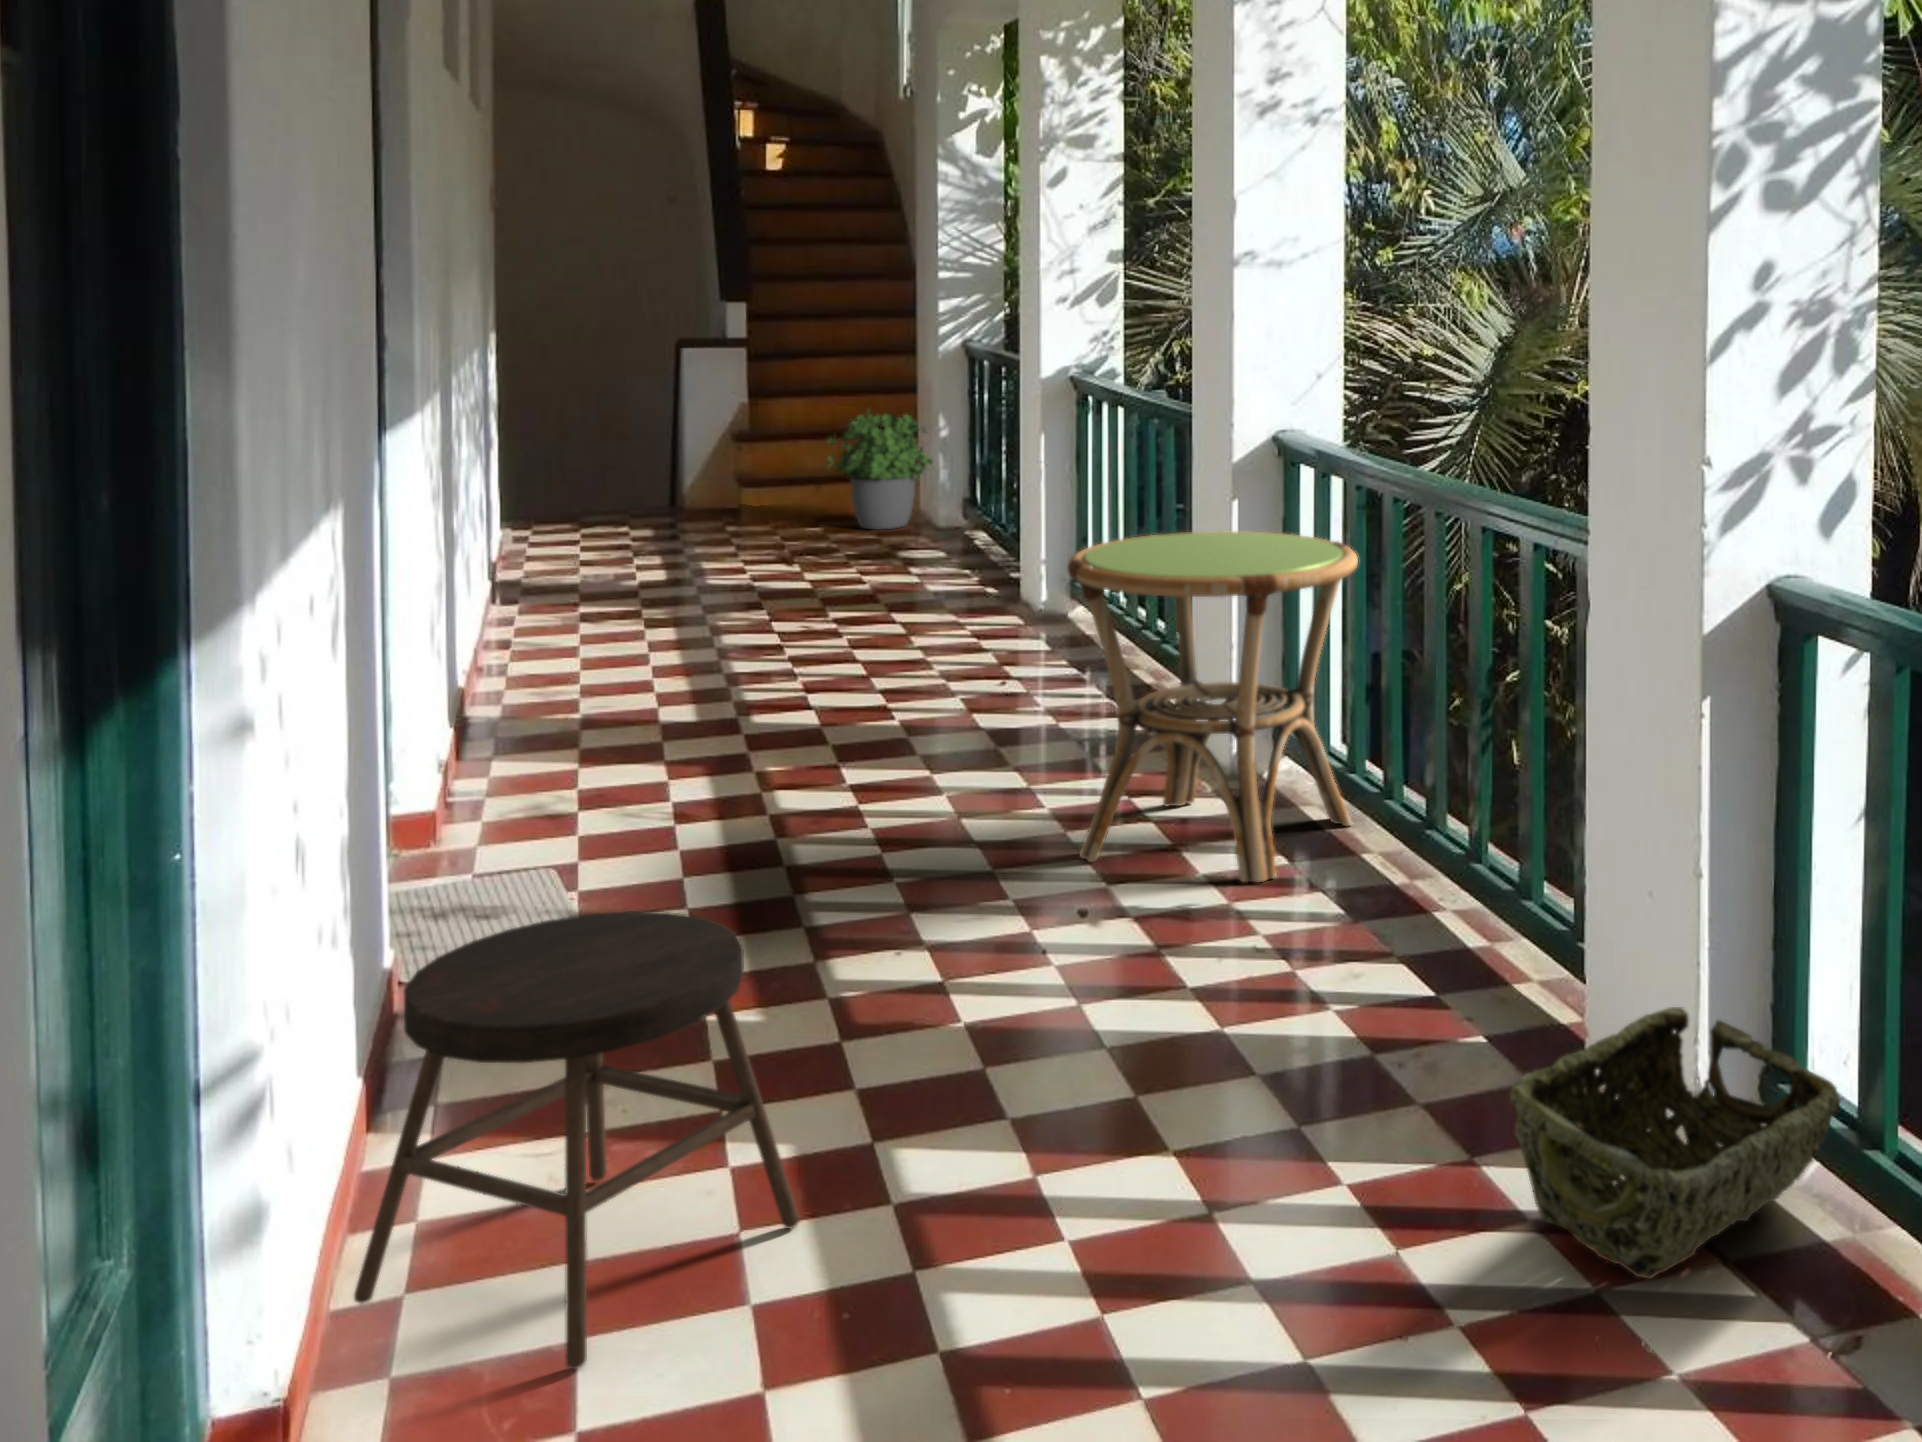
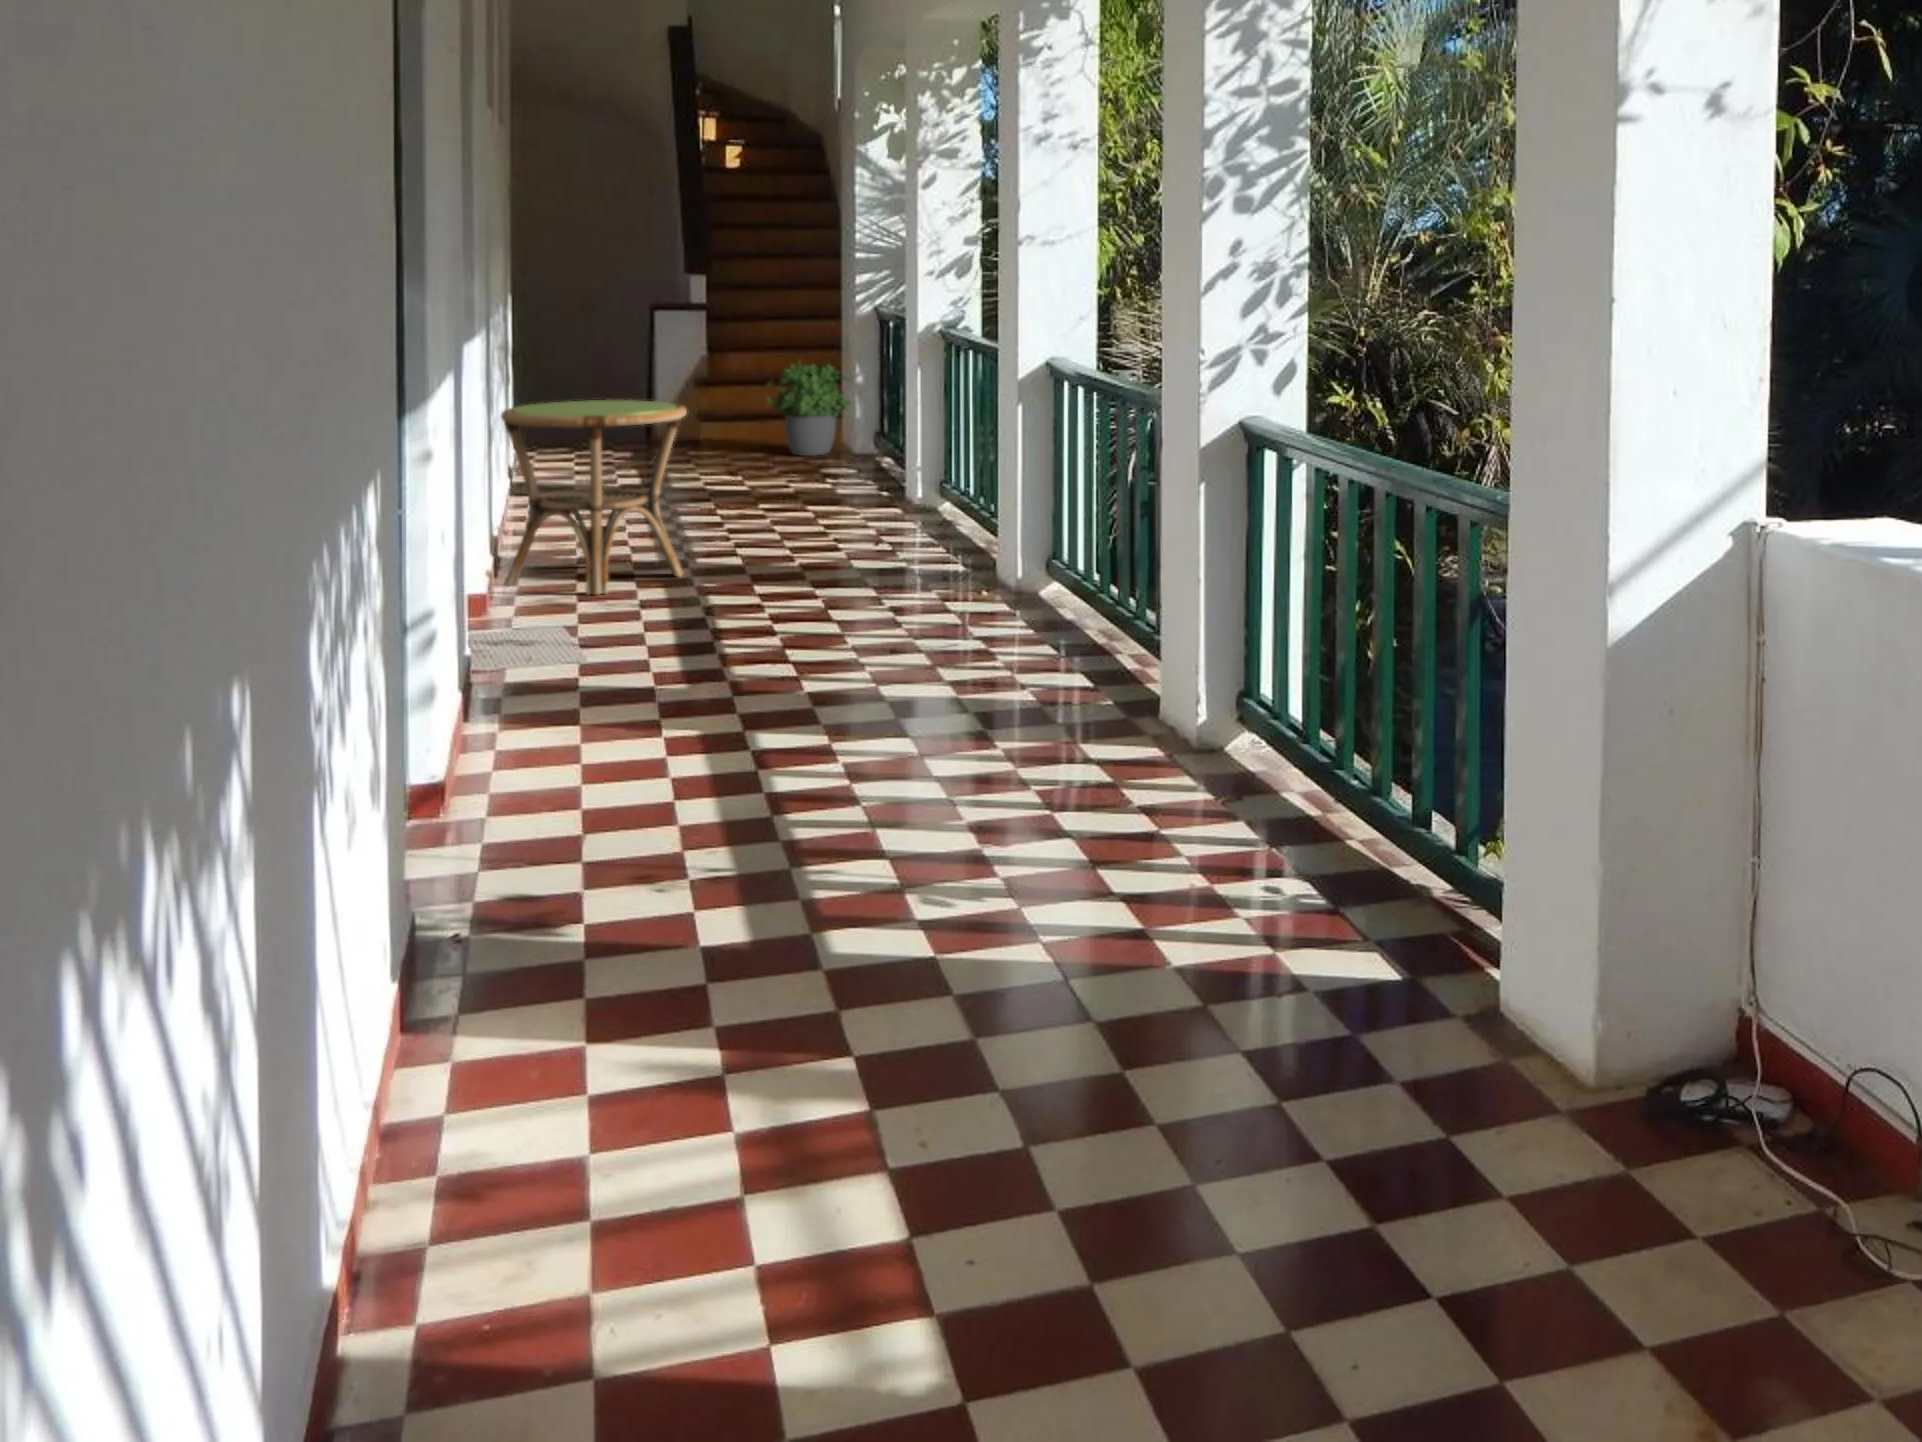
side table: present [1068,531,1358,882] -> present [501,400,687,595]
stool: present [354,911,800,1369] -> none [465,590,698,794]
woven basket: present [1510,1007,1841,1279] -> none [1074,662,1268,778]

